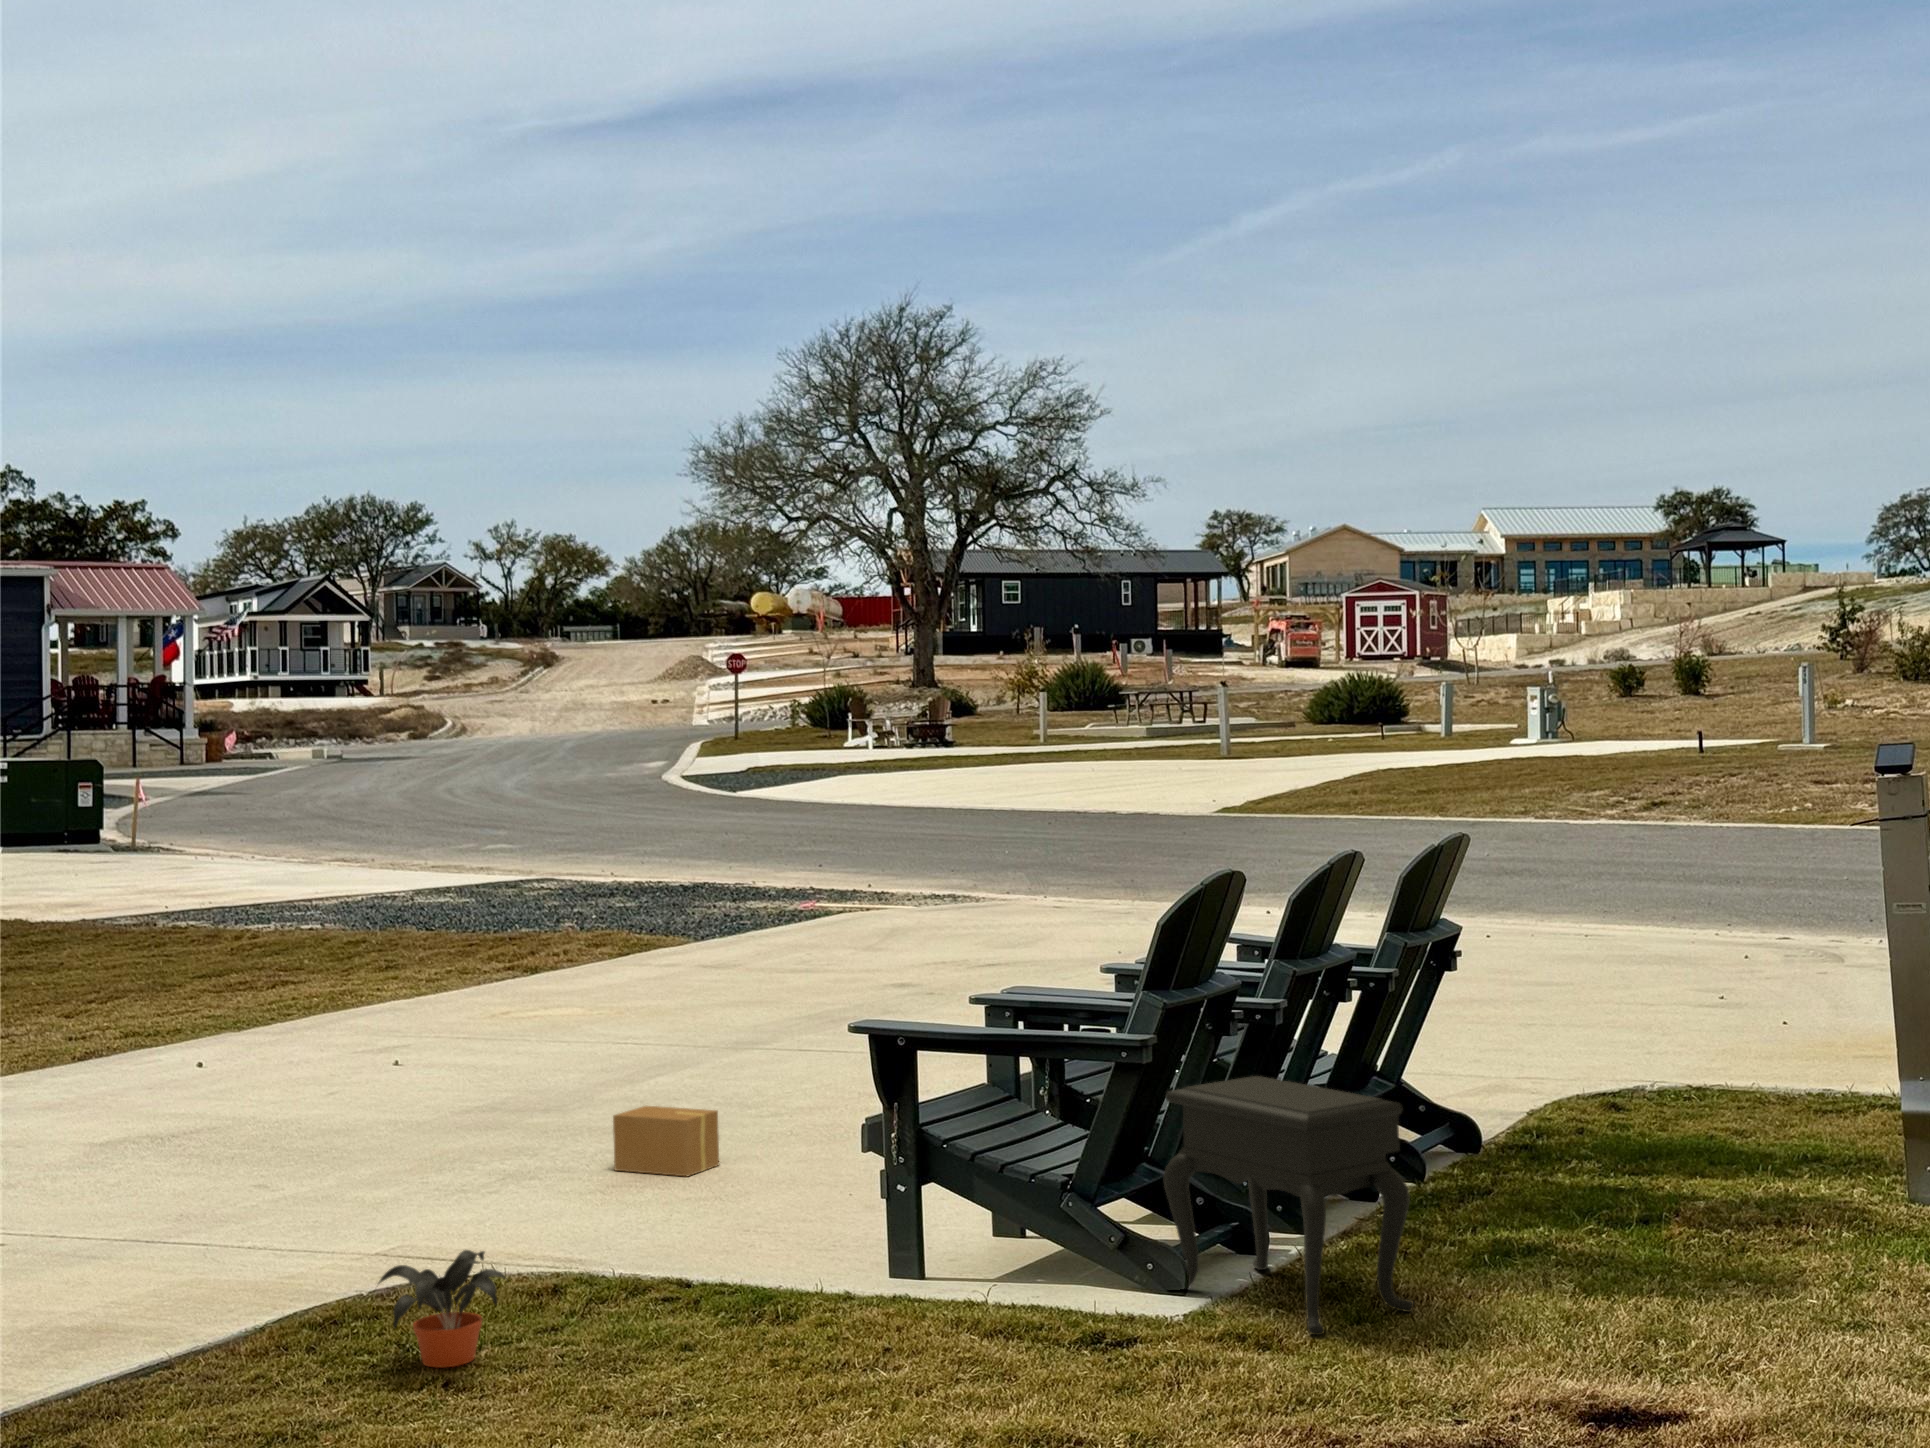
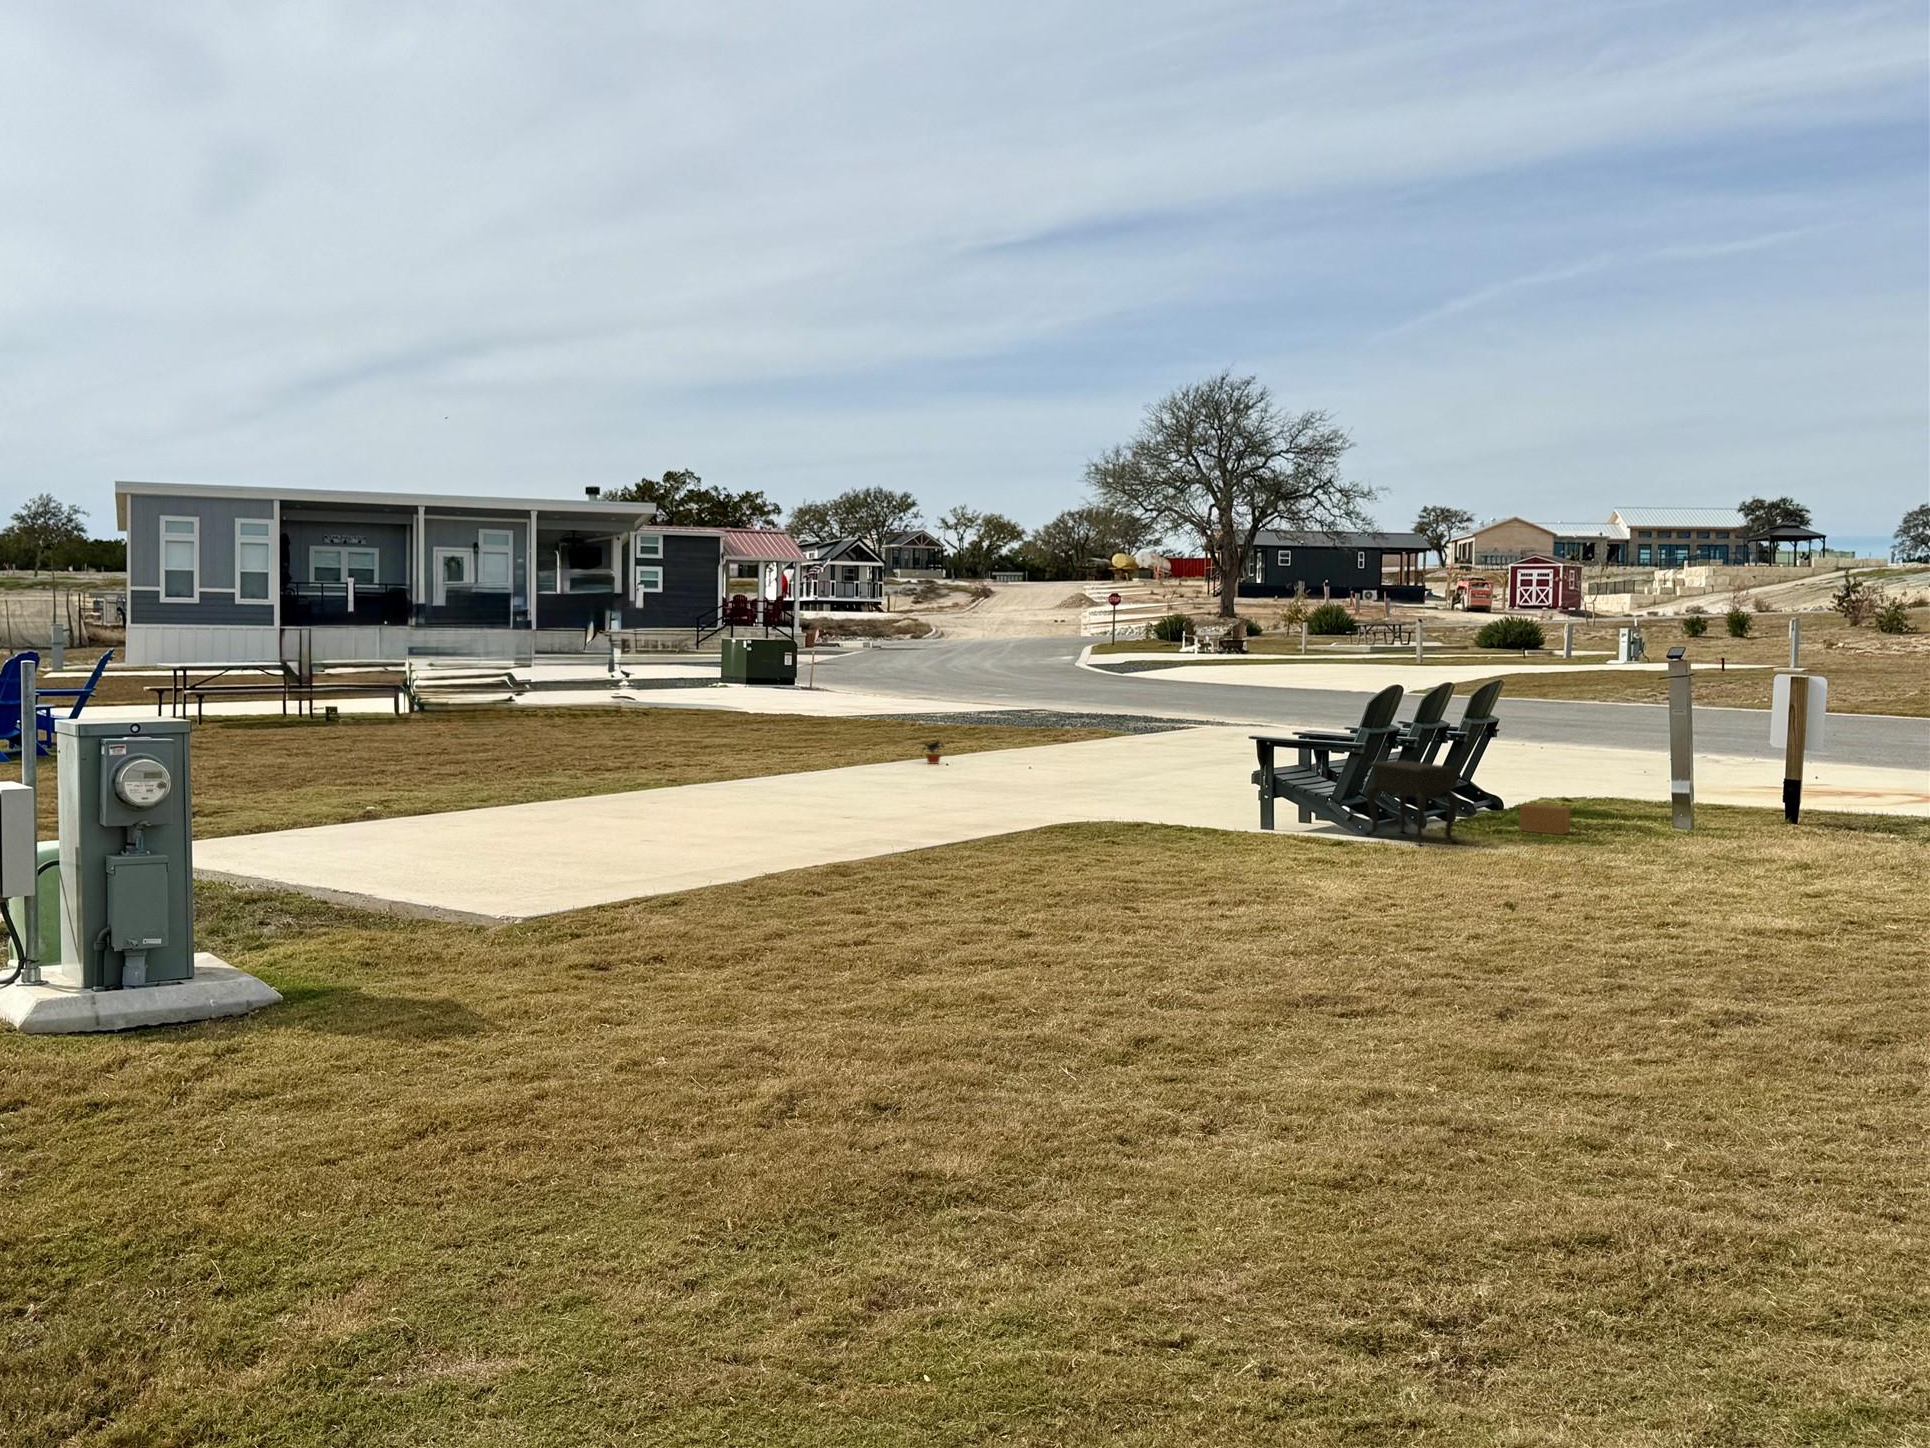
cardboard box: present [613,1106,719,1177] -> present [1519,803,1571,835]
potted plant: present [379,1250,507,1367] -> present [922,741,944,764]

